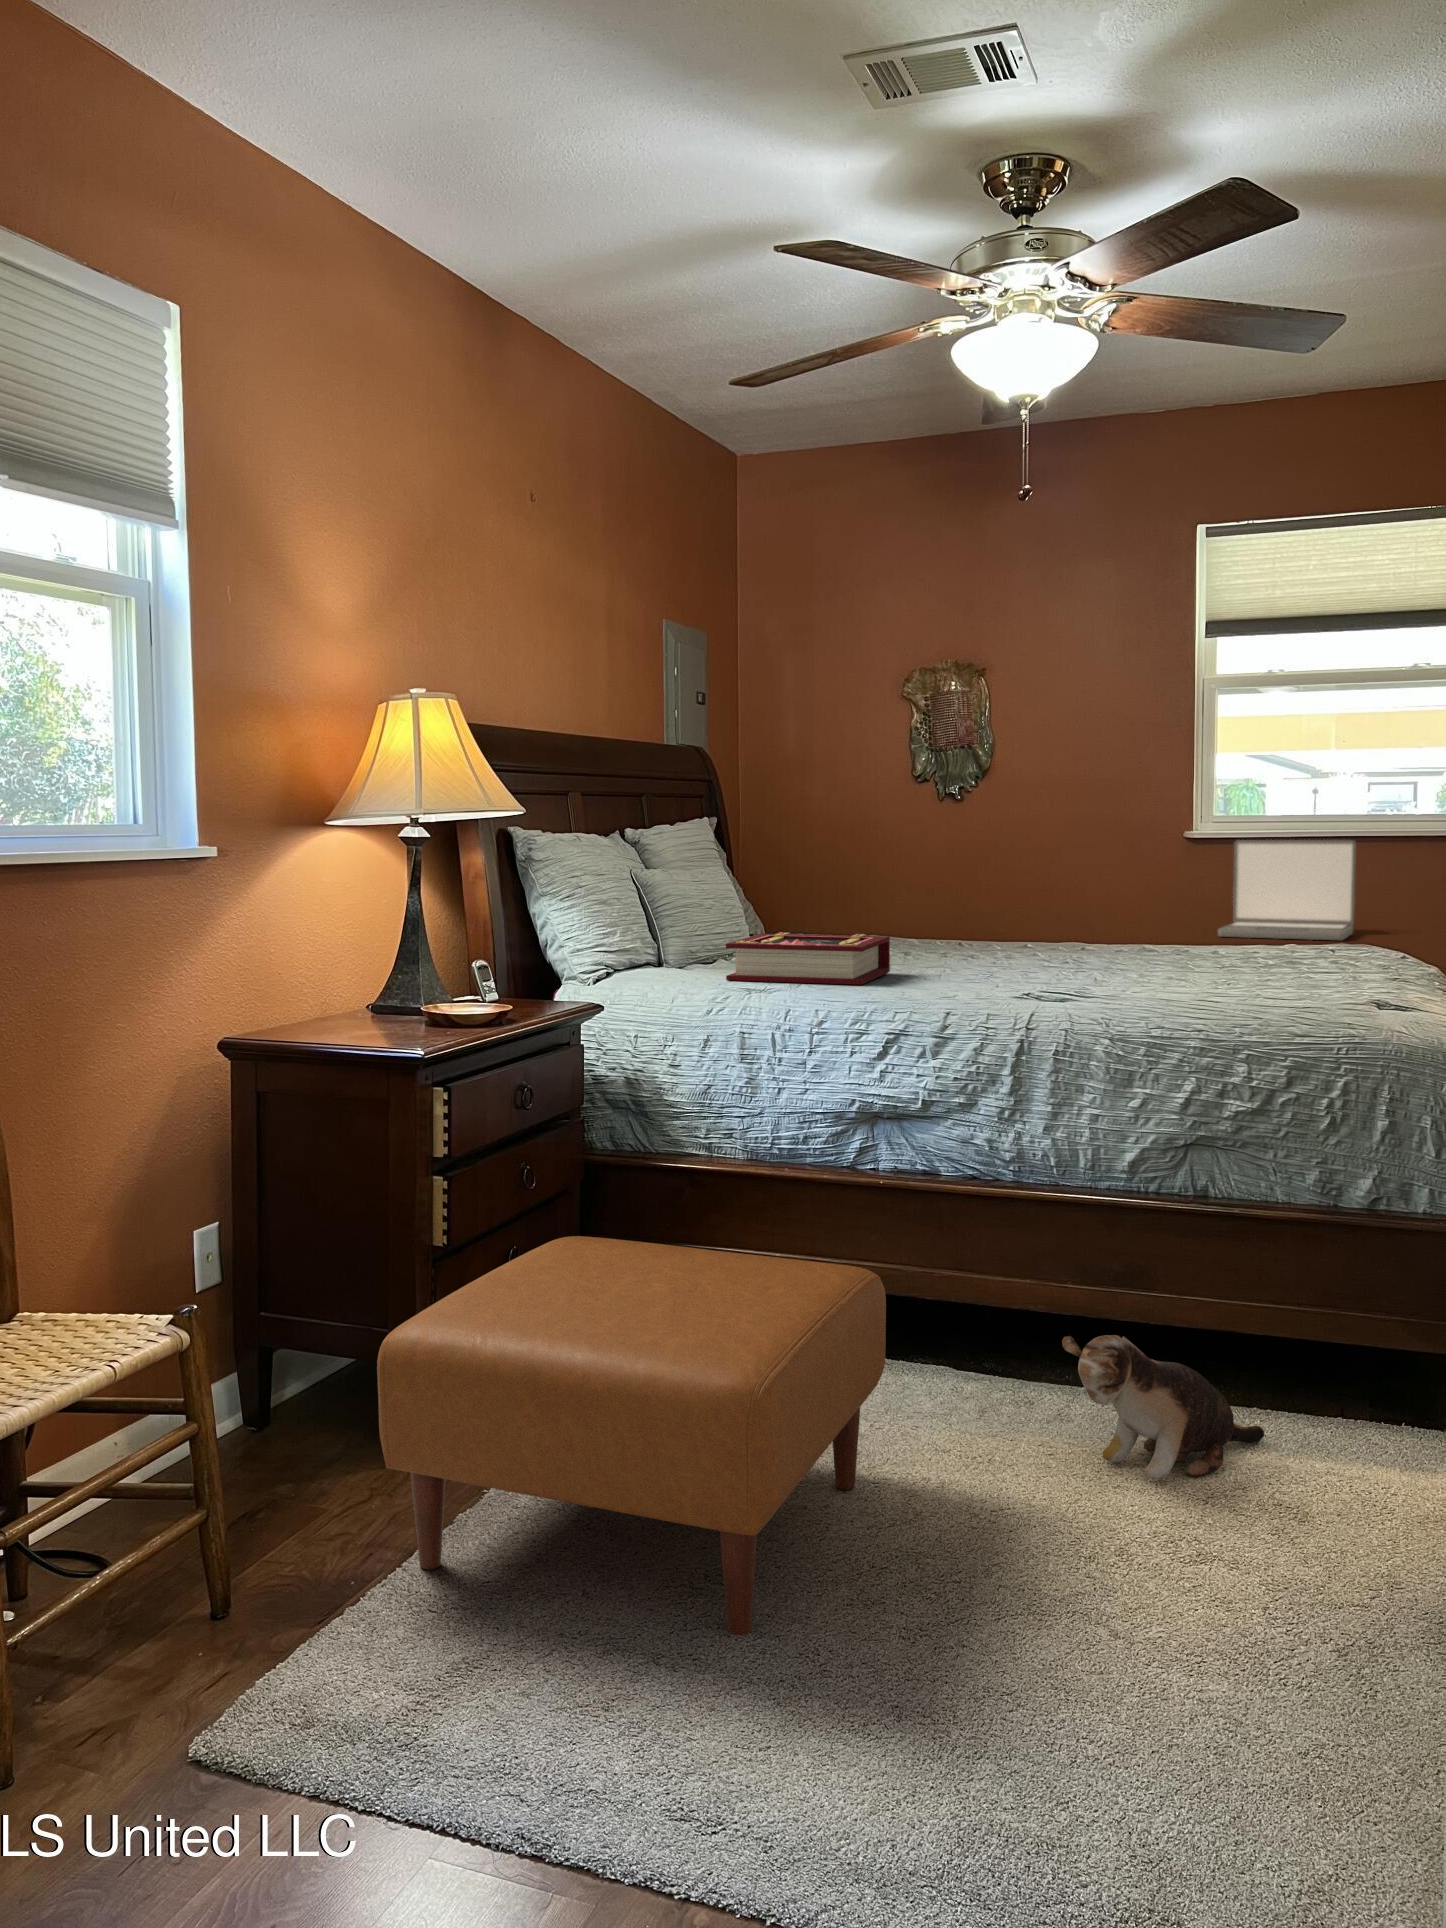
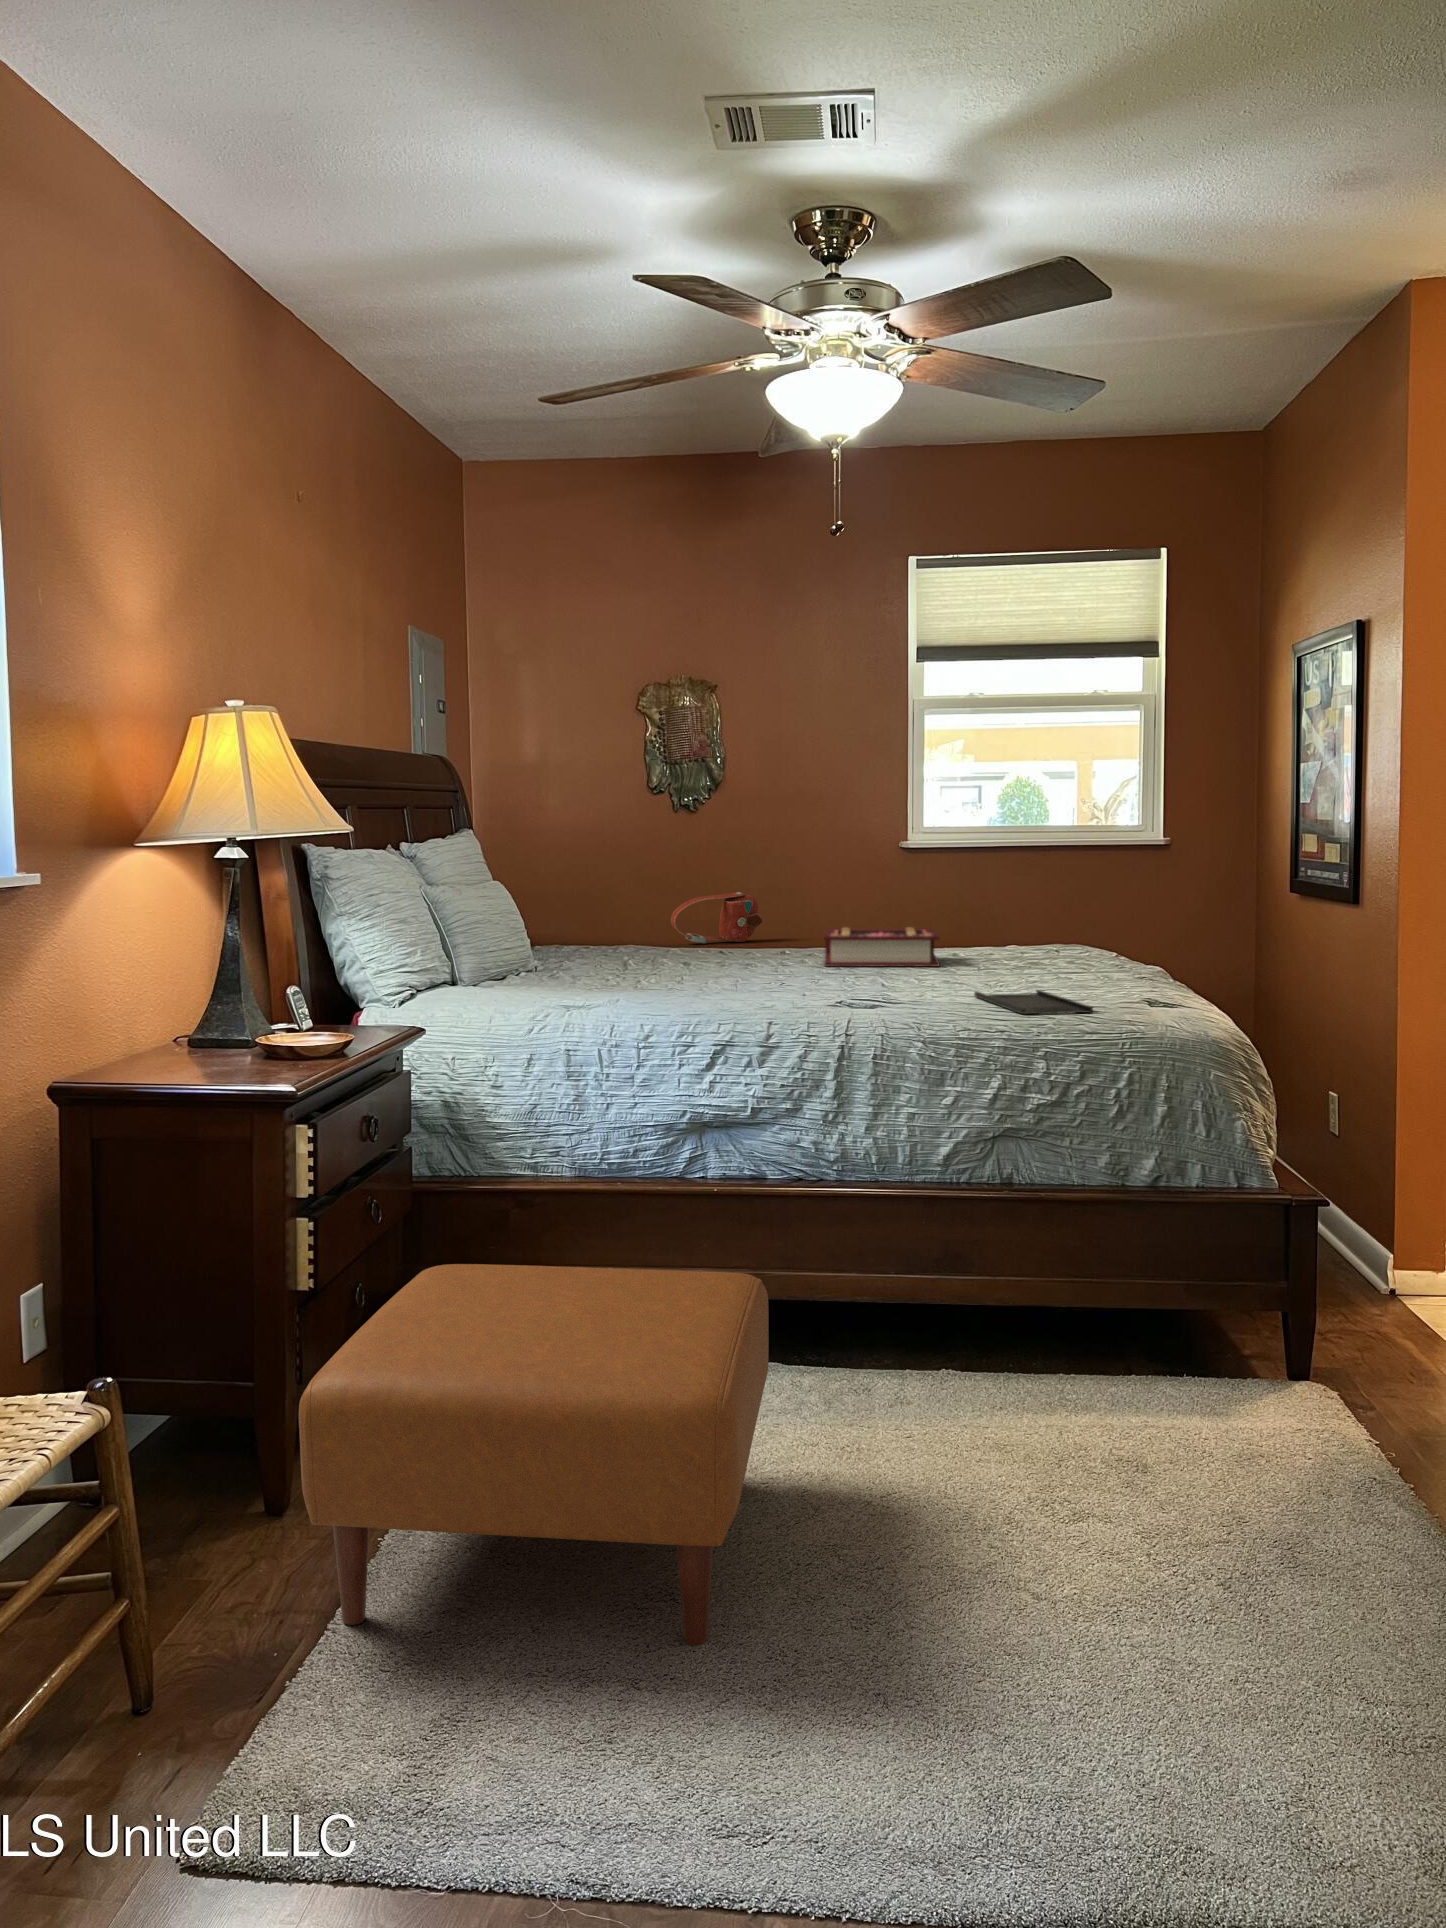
laptop: present [1218,840,1356,940] -> none [932,856,1042,946]
handbag: none [930,877,1033,930] -> present [671,892,763,943]
book: present [726,932,890,985] -> present [824,927,939,967]
tray: none [1192,986,1308,1012] -> present [974,990,1093,1014]
plush toy: present [1062,1335,1264,1480] -> none [921,1317,1077,1446]

